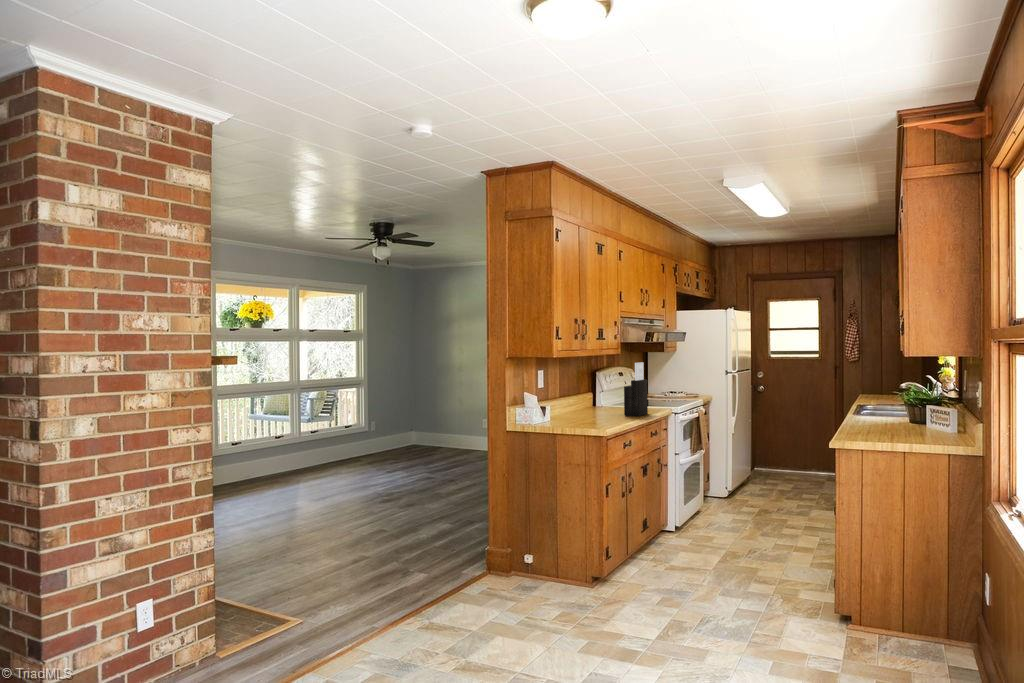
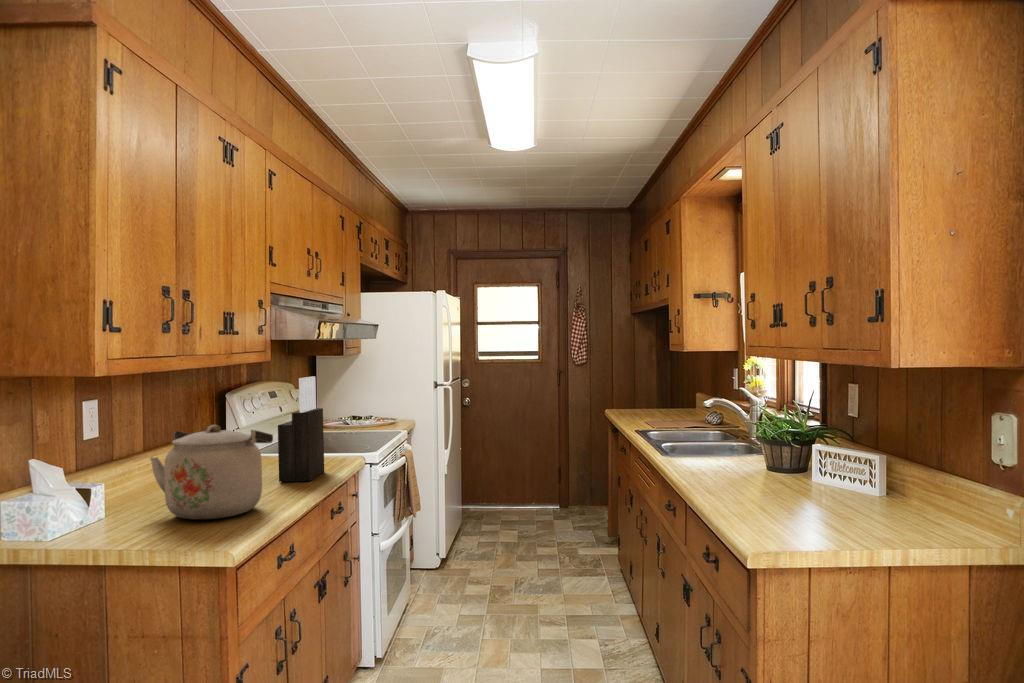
kettle: none [568,382,622,424] -> present [150,425,273,520]

